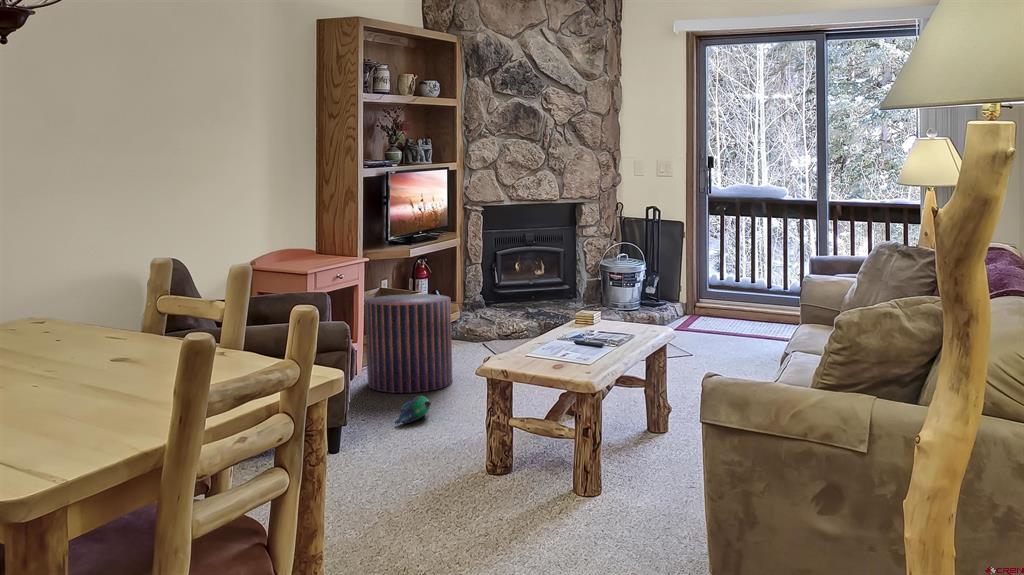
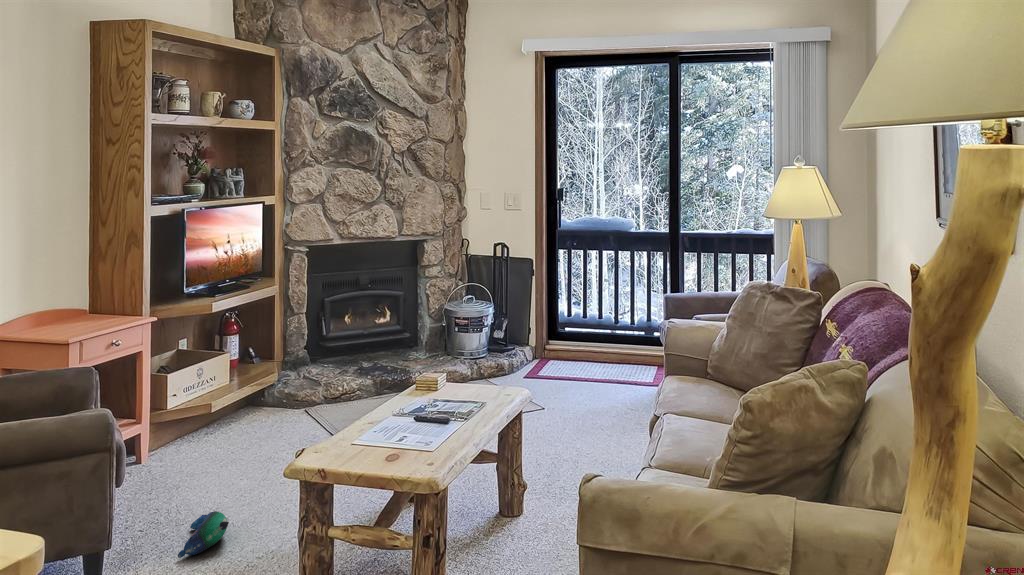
pouf: present [365,294,452,393] -> none [147,365,264,498]

